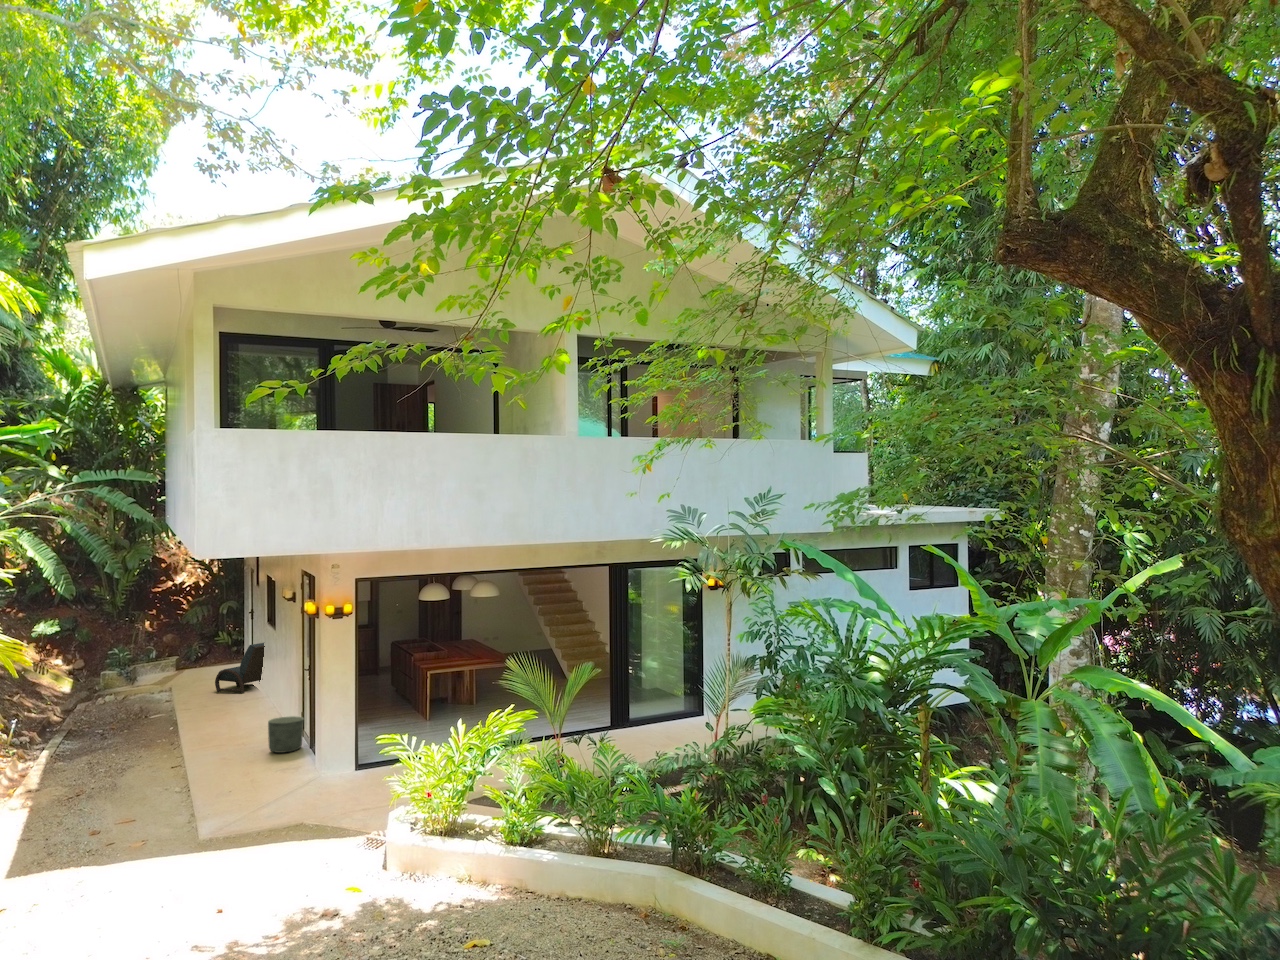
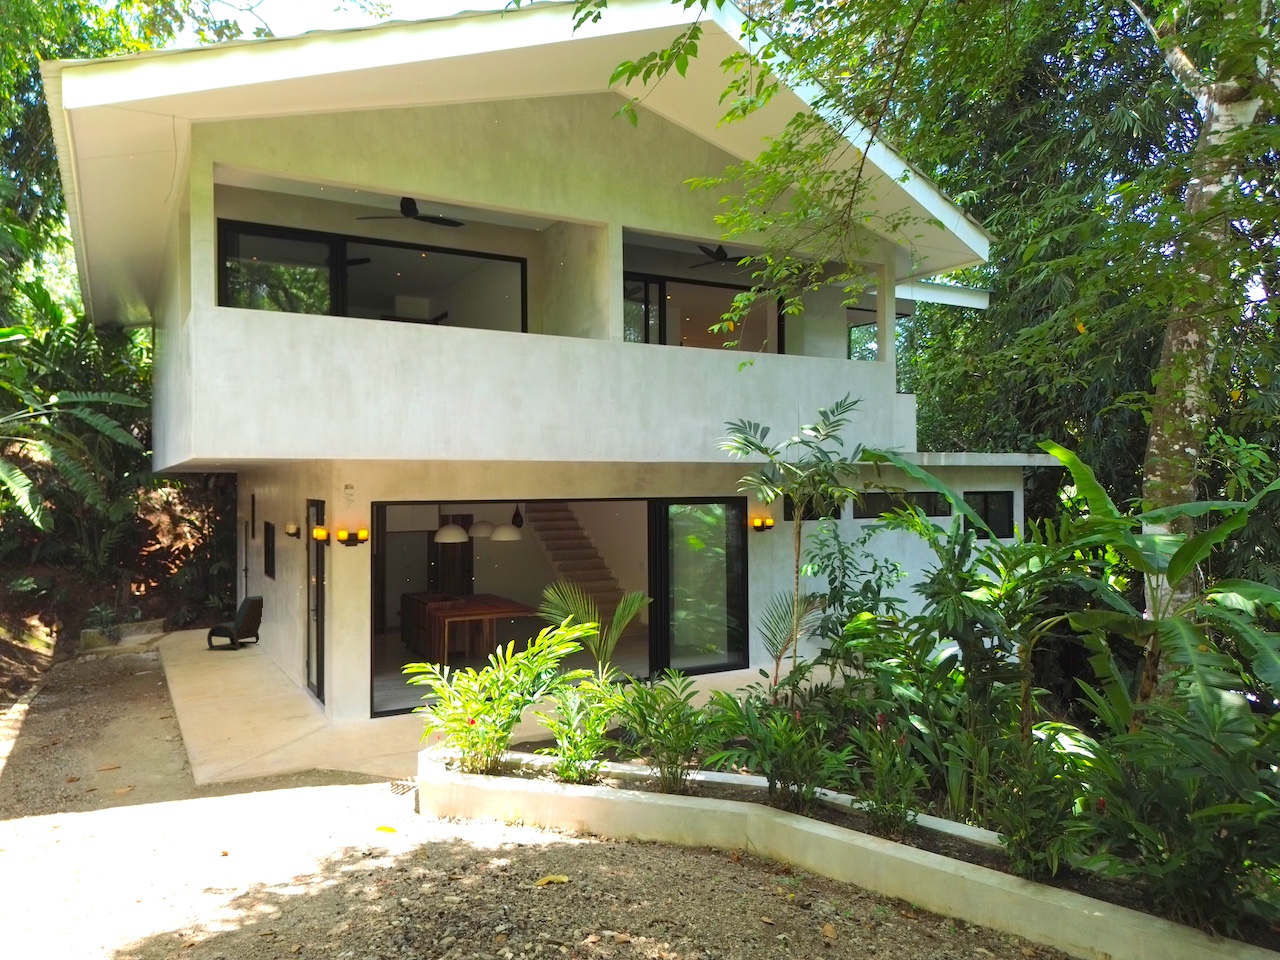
planter: present [268,716,304,753] -> none [271,664,310,703]

